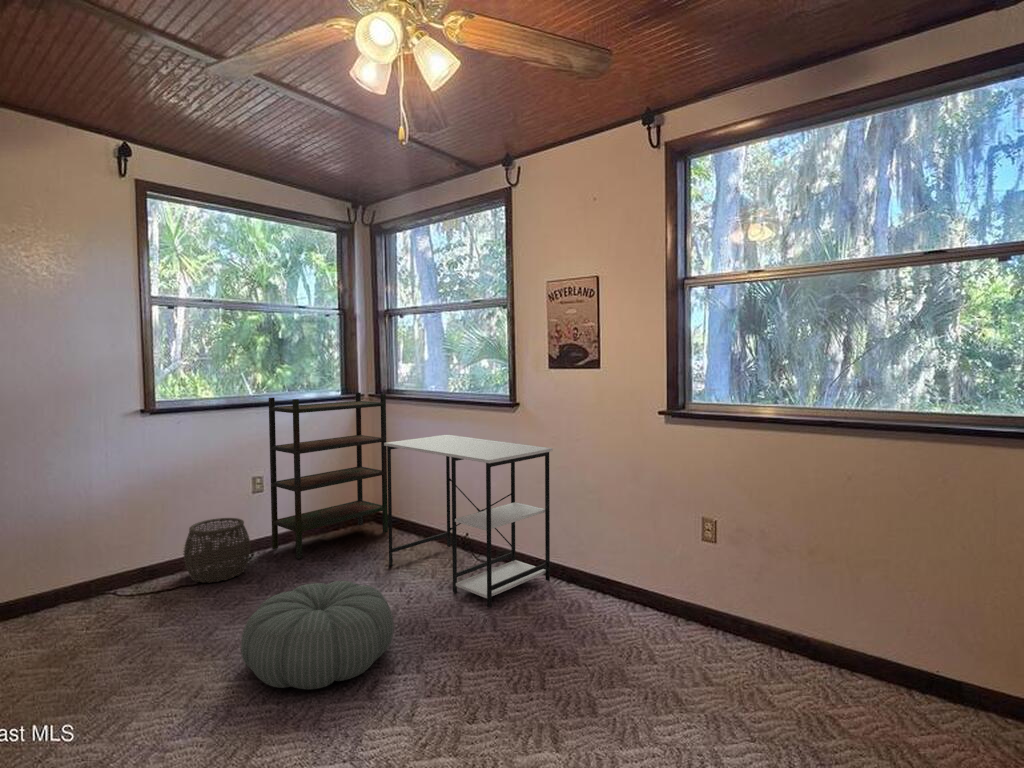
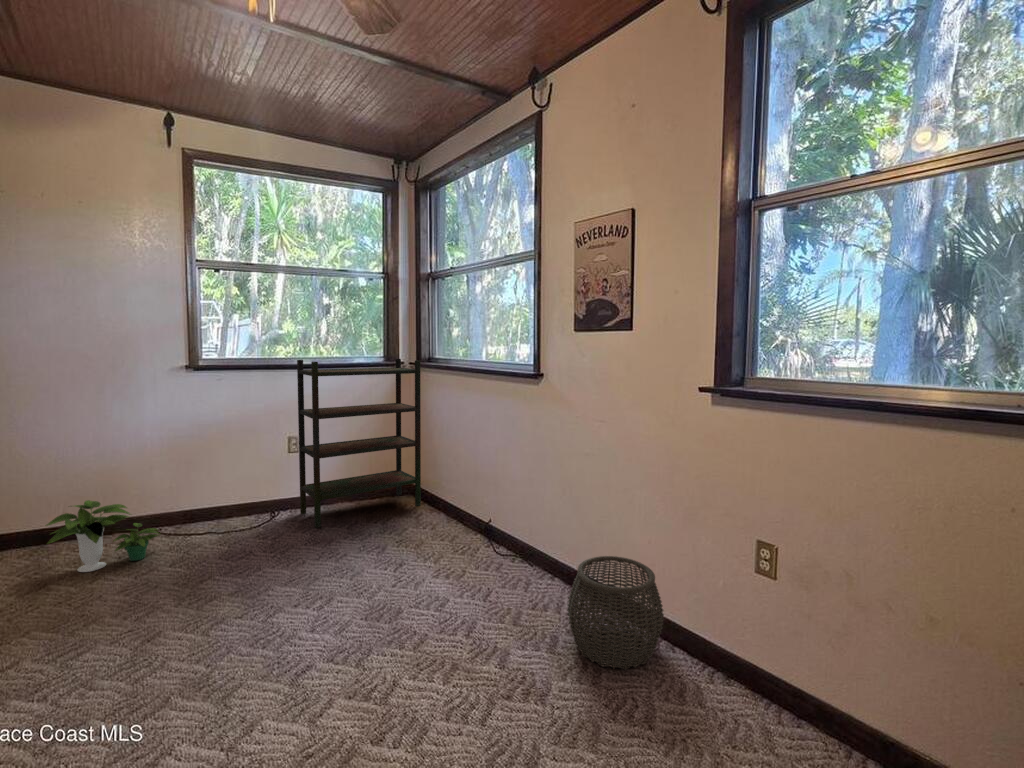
desk: present [384,435,553,607] -> none [396,407,574,617]
woven basket: present [183,518,251,583] -> present [567,556,664,669]
potted plant: none [47,547,154,618] -> present [46,500,158,572]
pouf: present [241,581,394,689] -> none [152,568,342,708]

